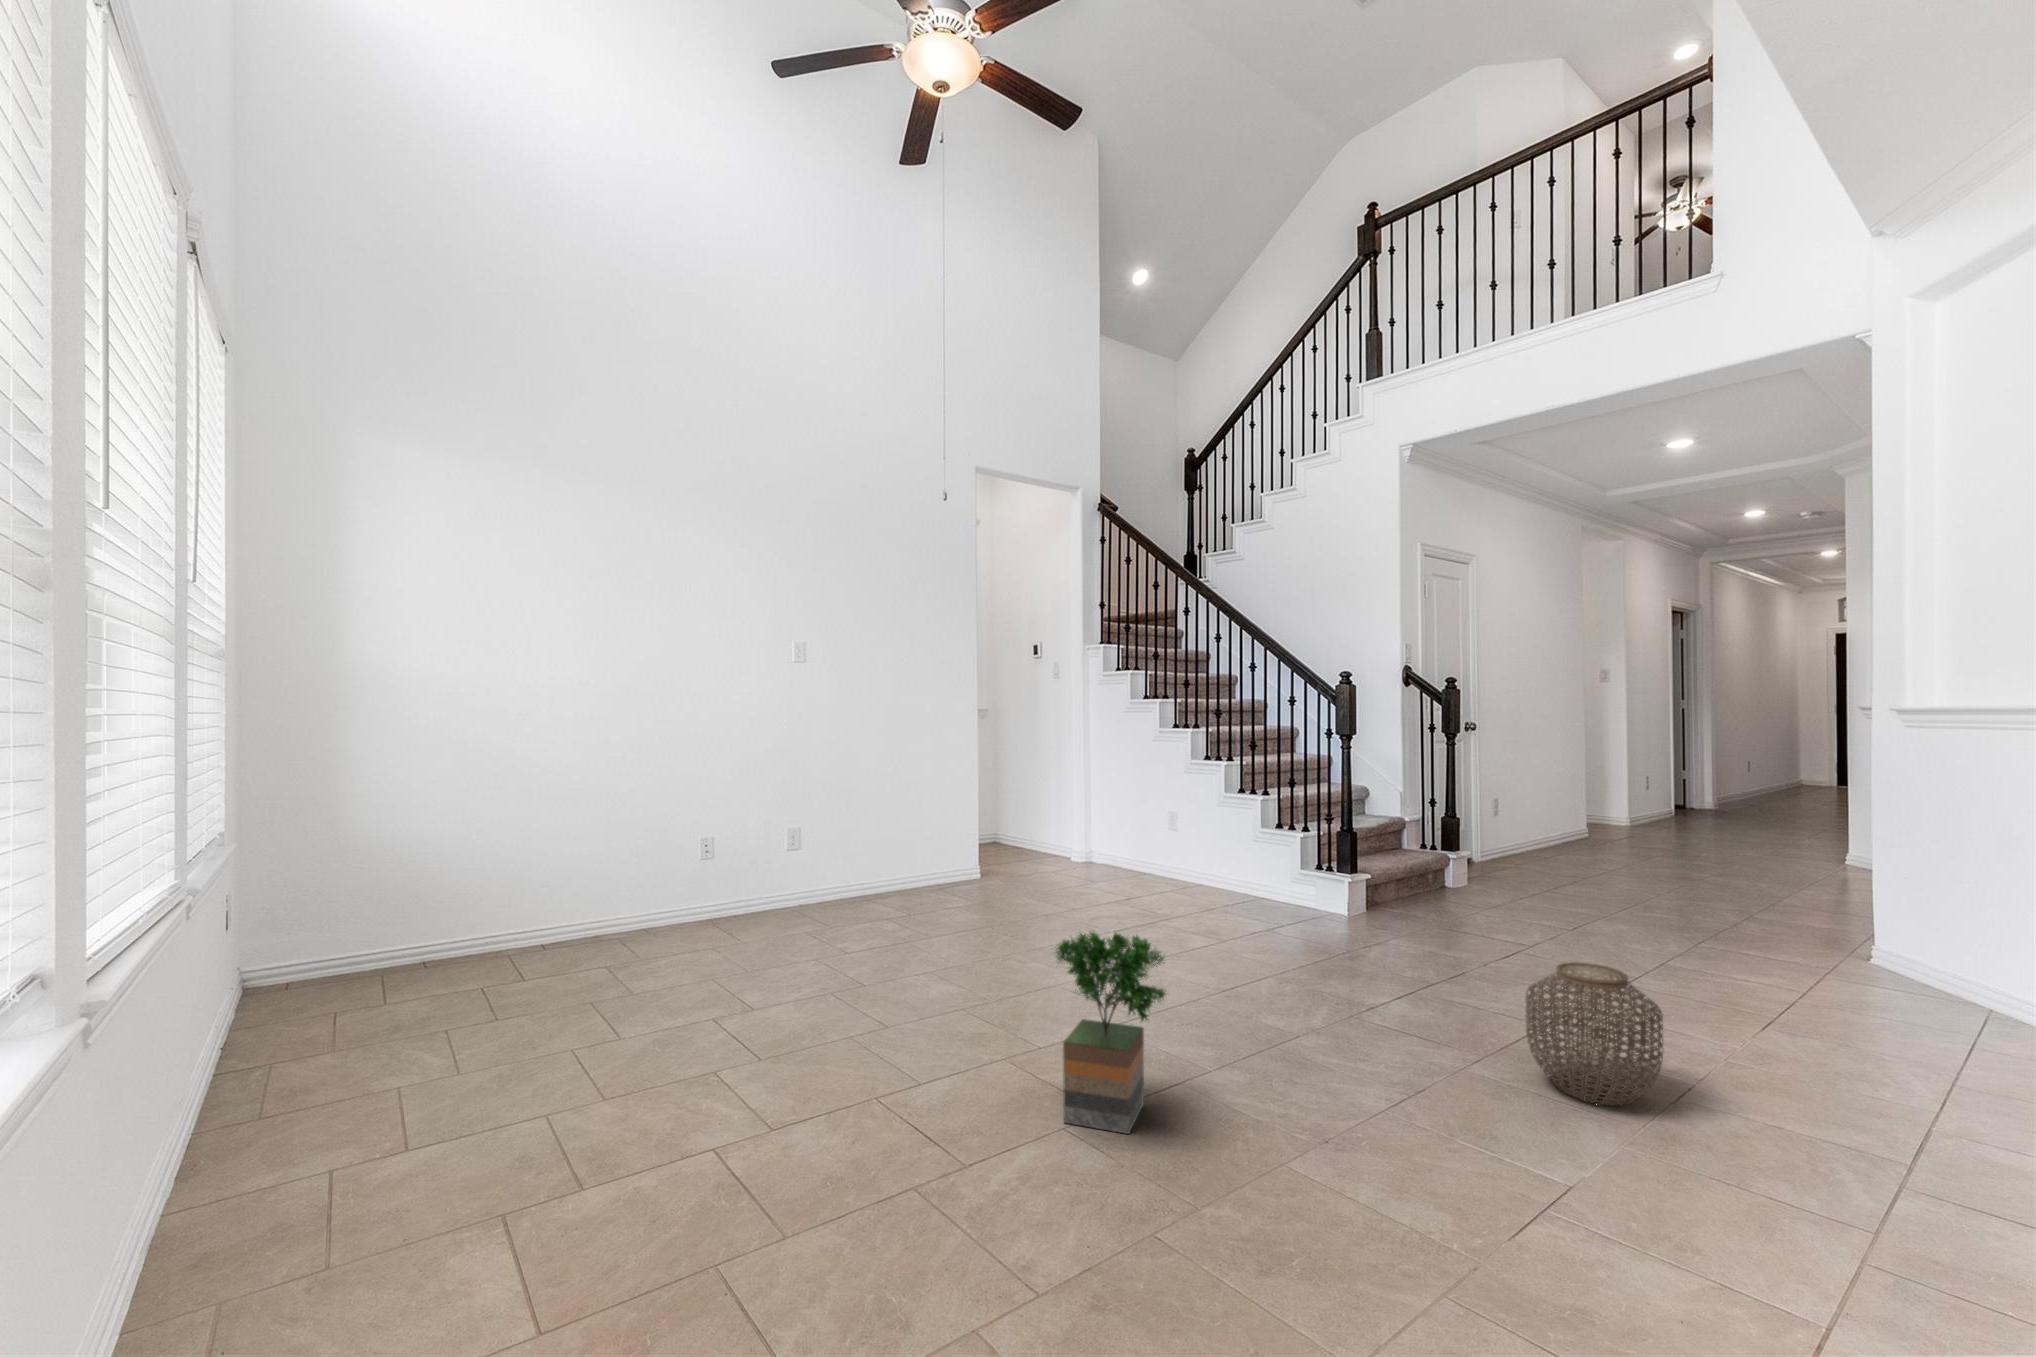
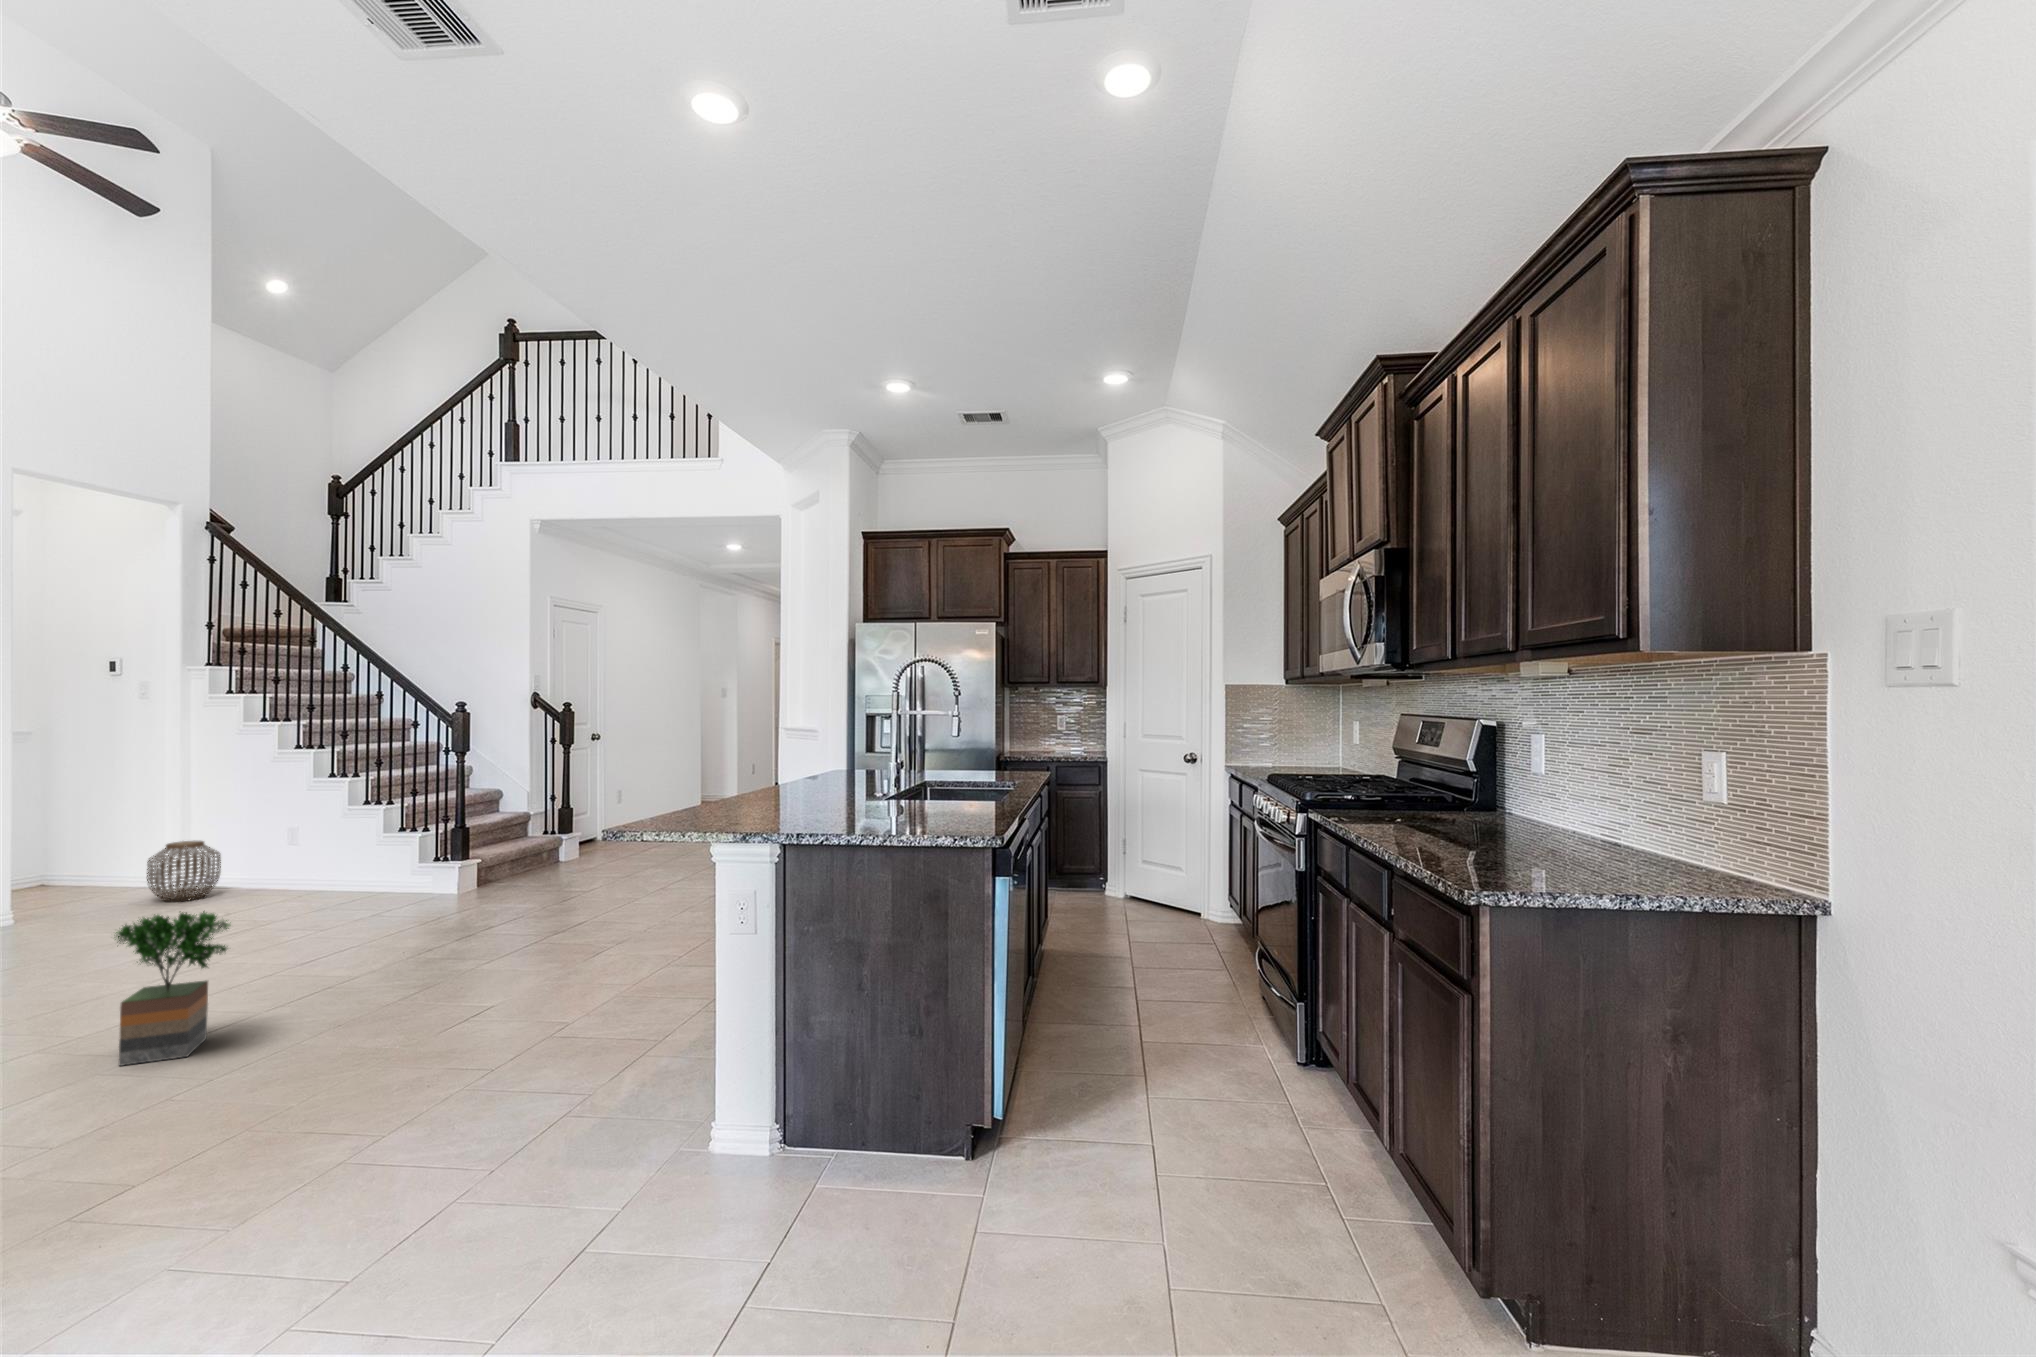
woven basket: present [1526,962,1663,1106] -> present [147,841,221,902]

